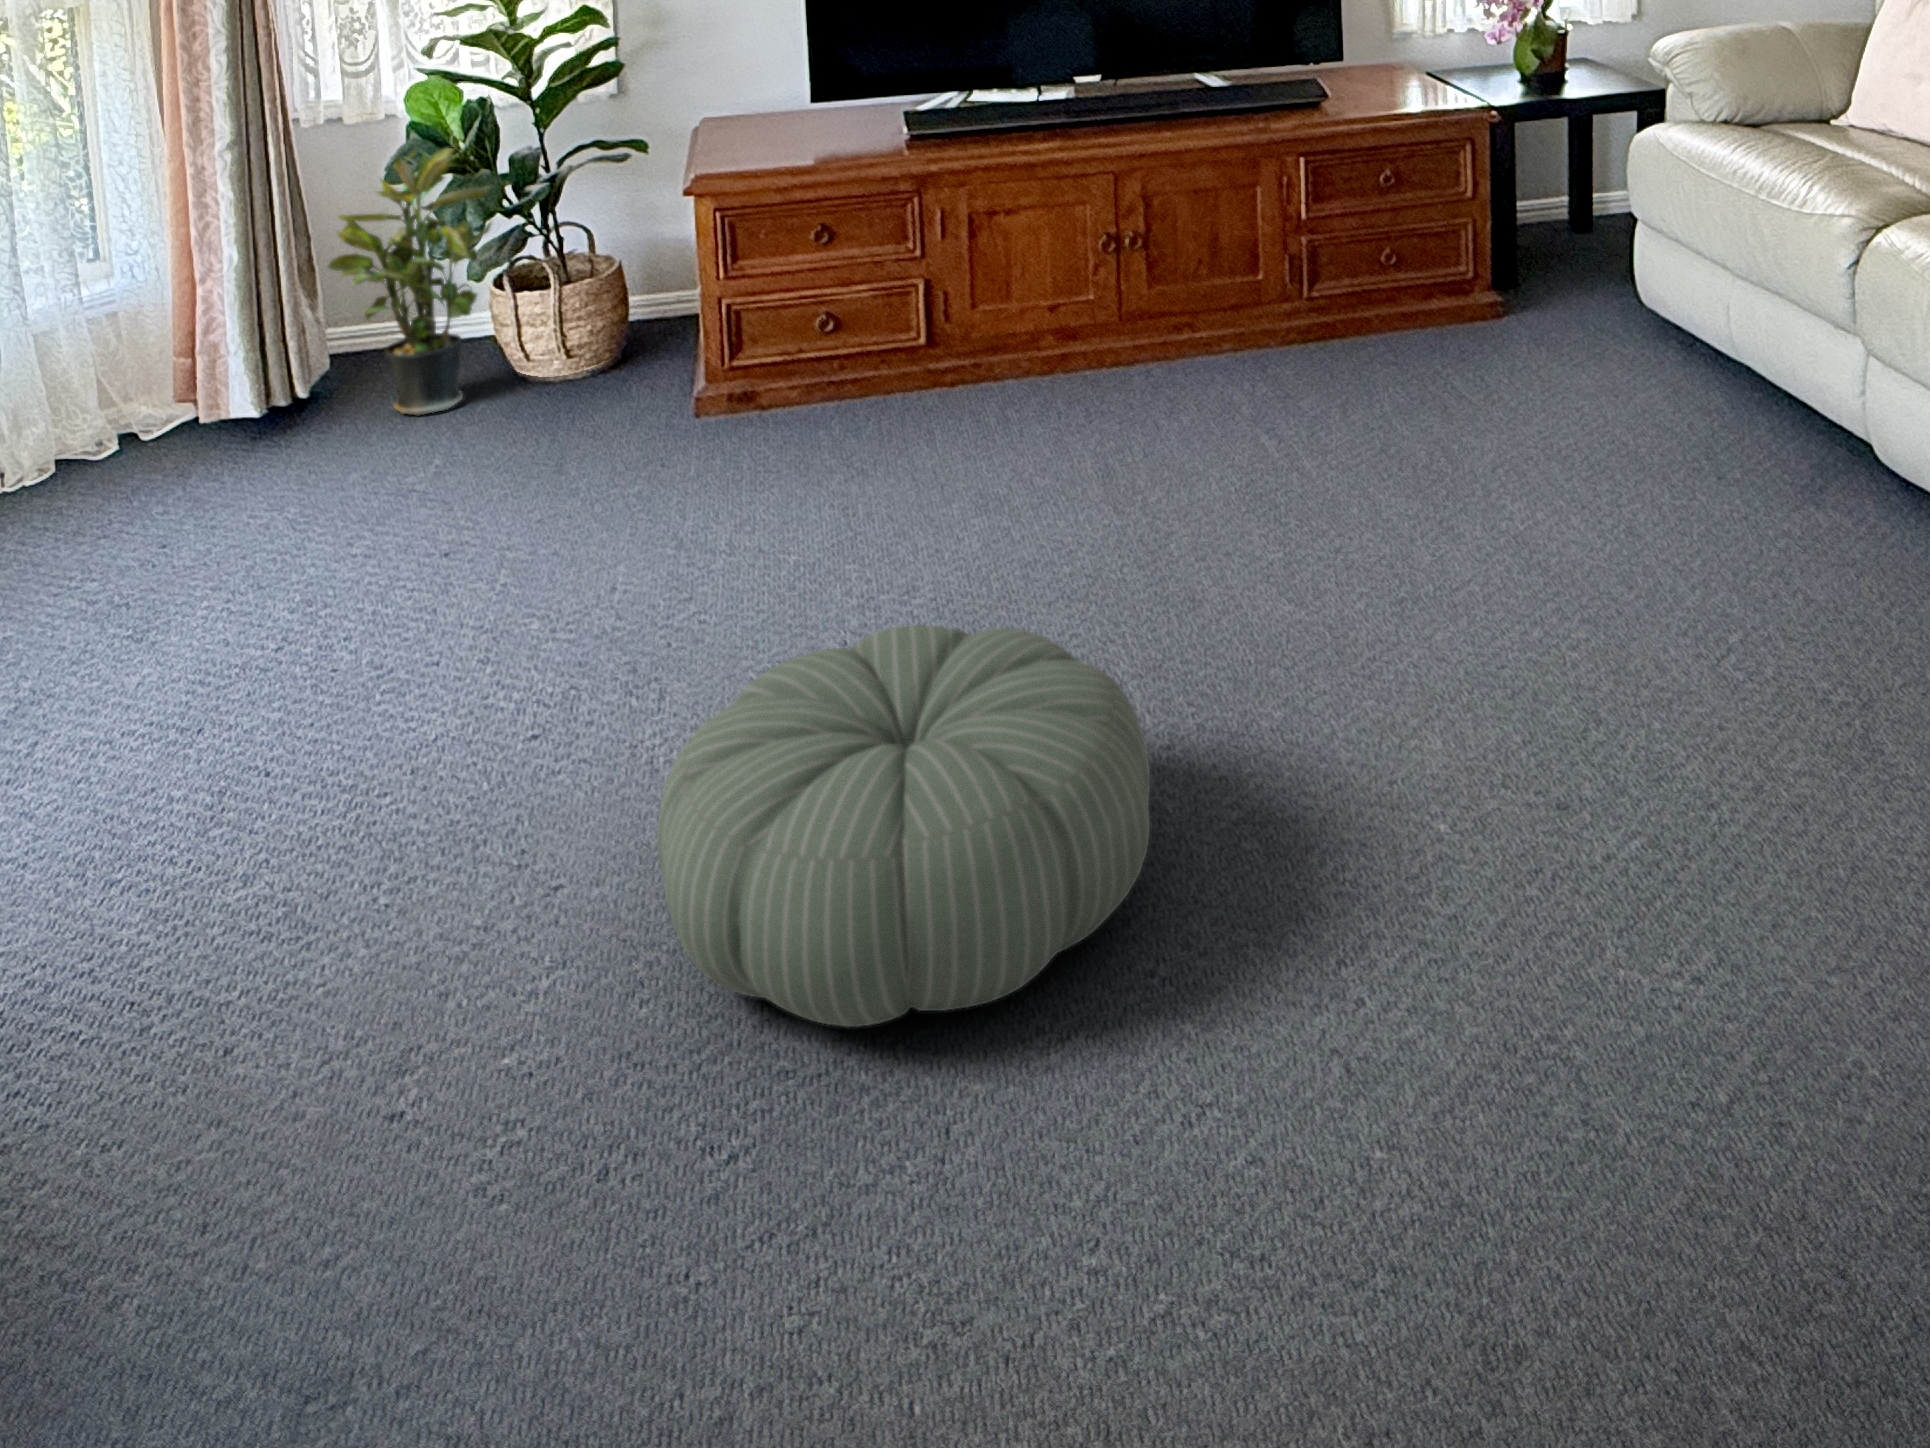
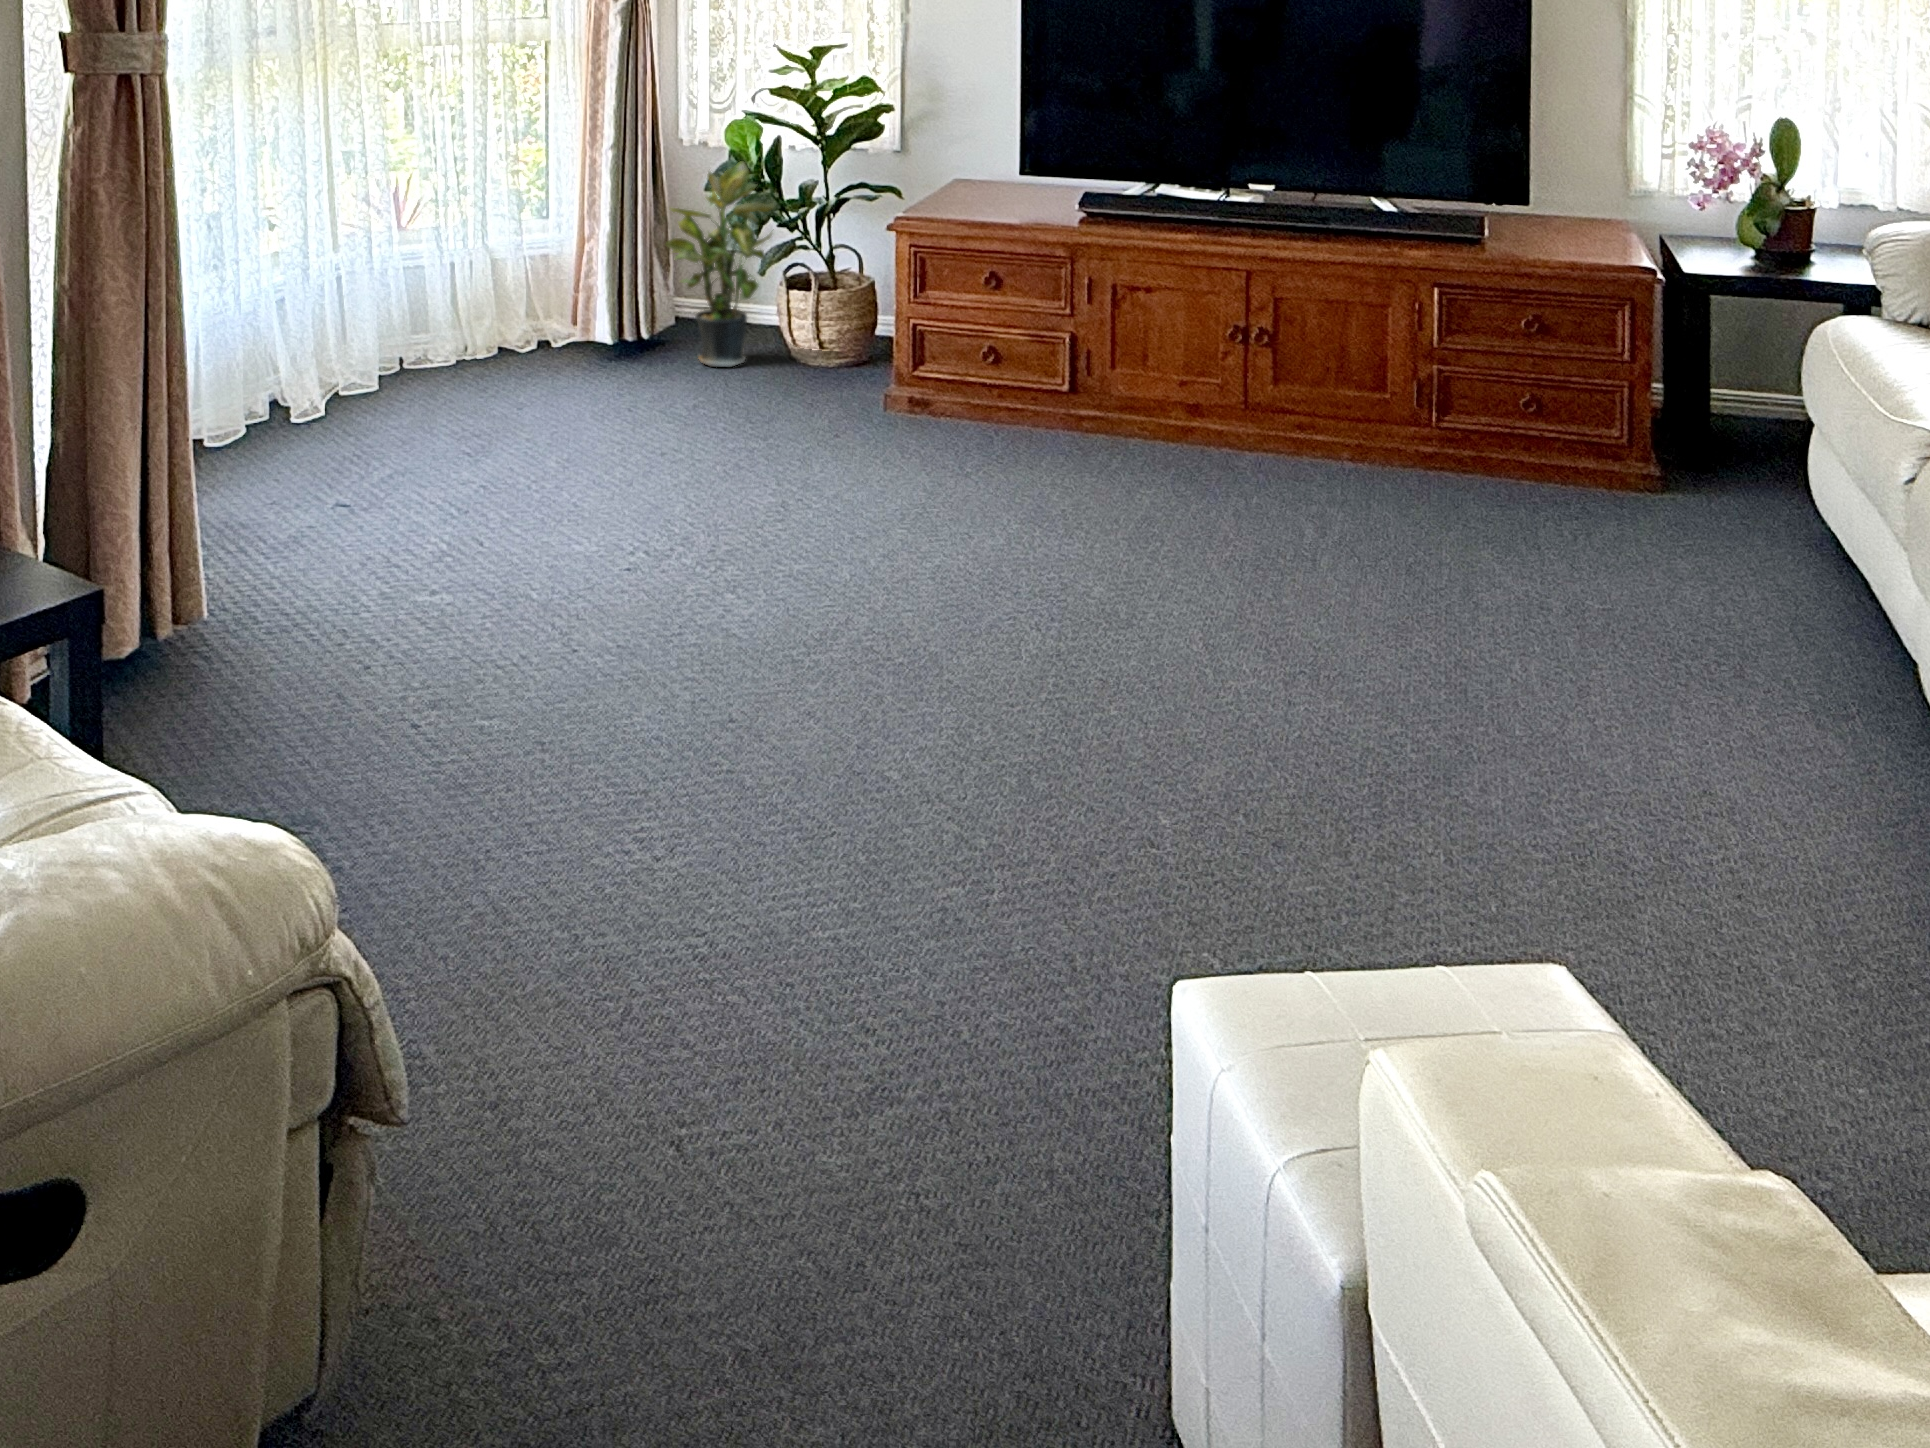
pouf: present [657,625,1150,1027] -> none [562,532,916,784]

